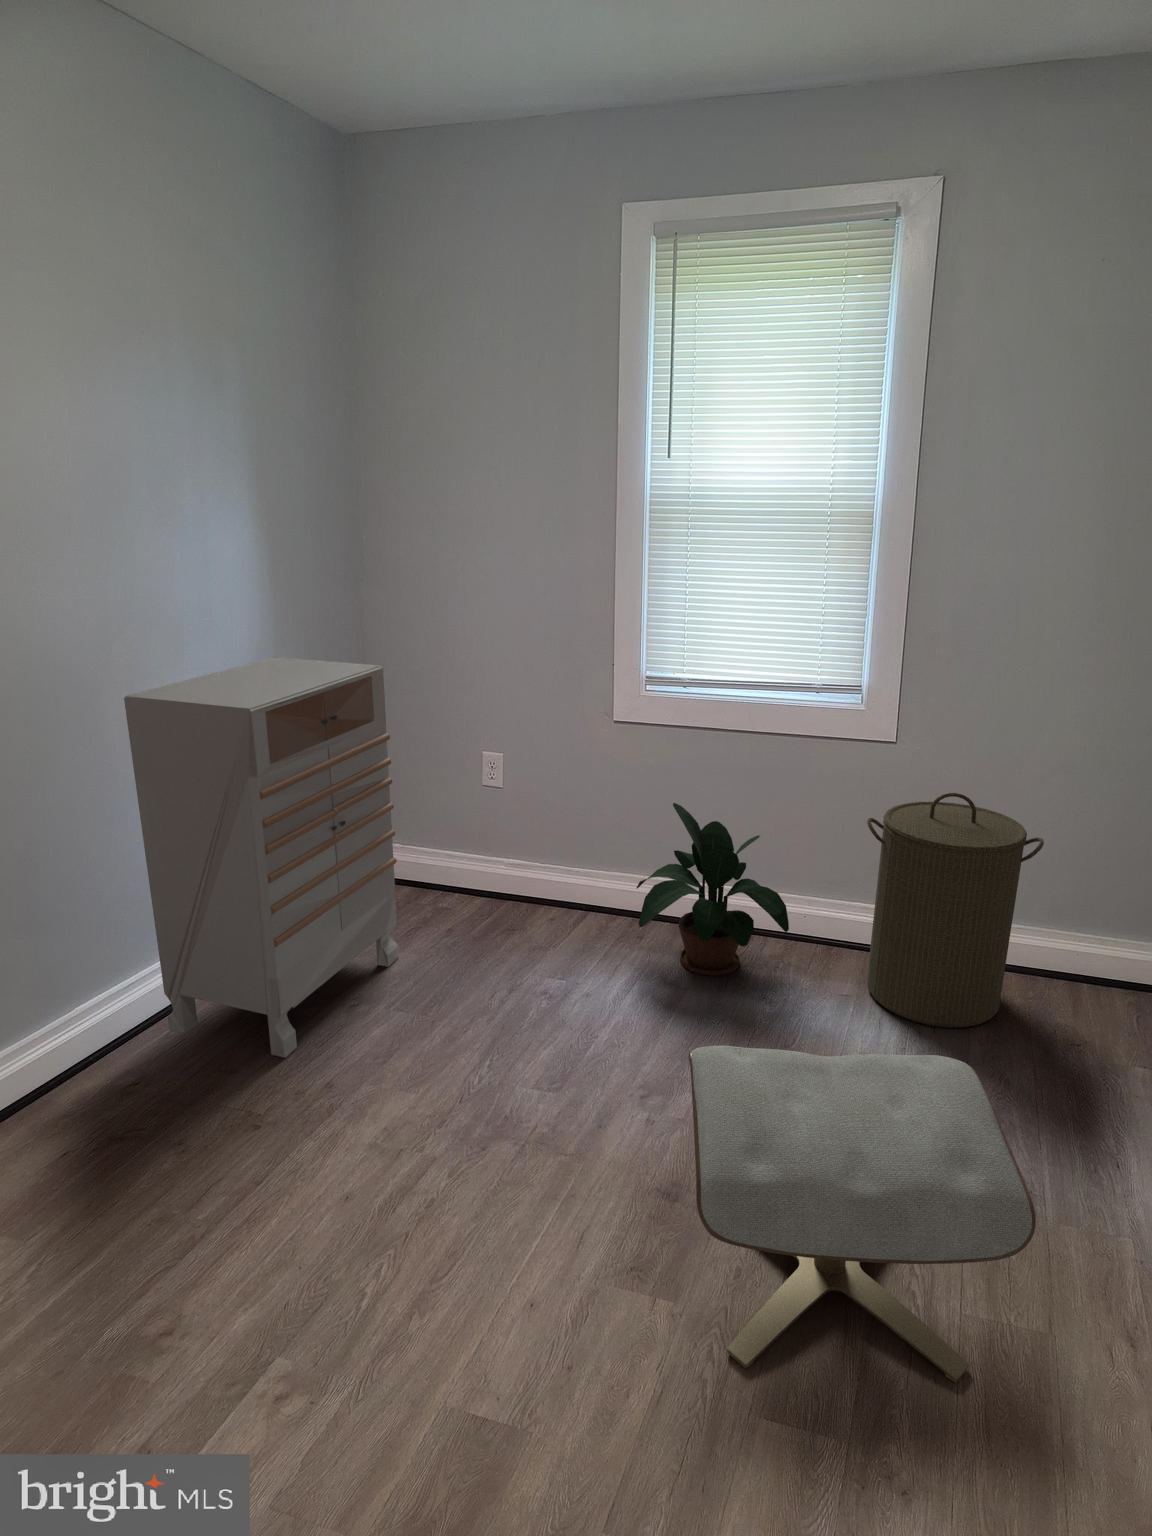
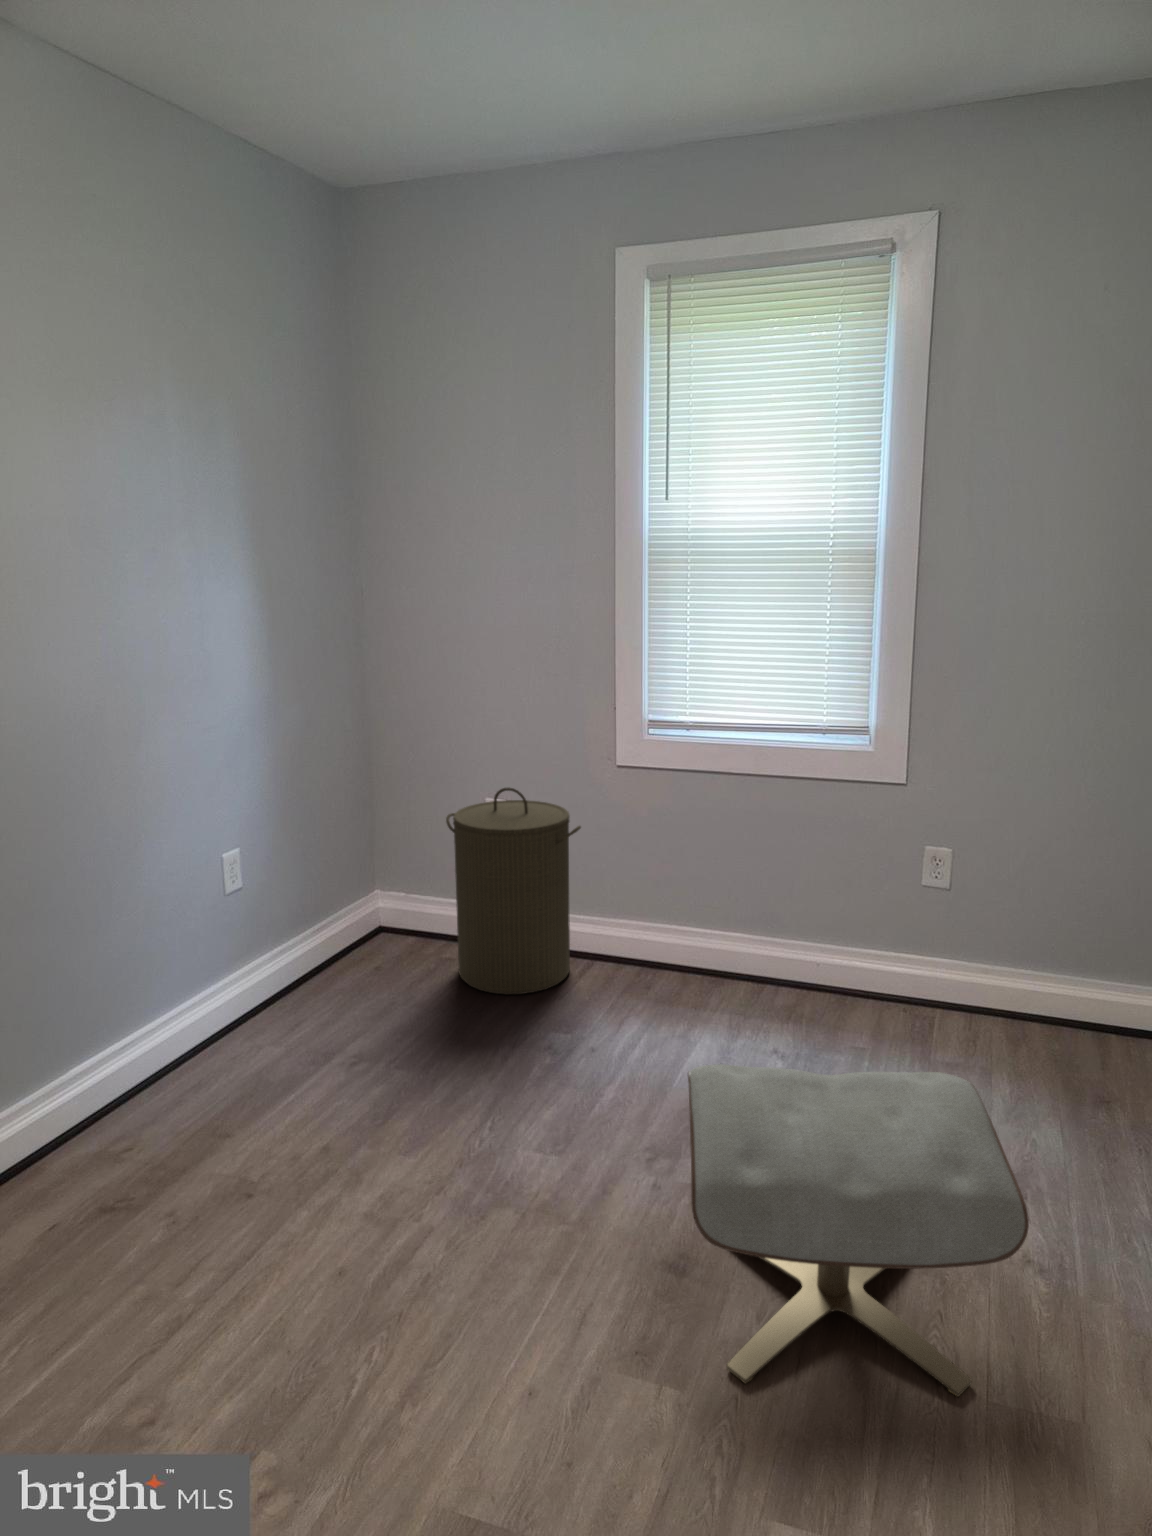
dresser: present [124,657,399,1058] -> none [130,699,399,1101]
laundry hamper: present [867,793,1044,1028] -> present [446,788,581,994]
potted plant: present [636,803,789,976] -> none [643,842,800,1022]

